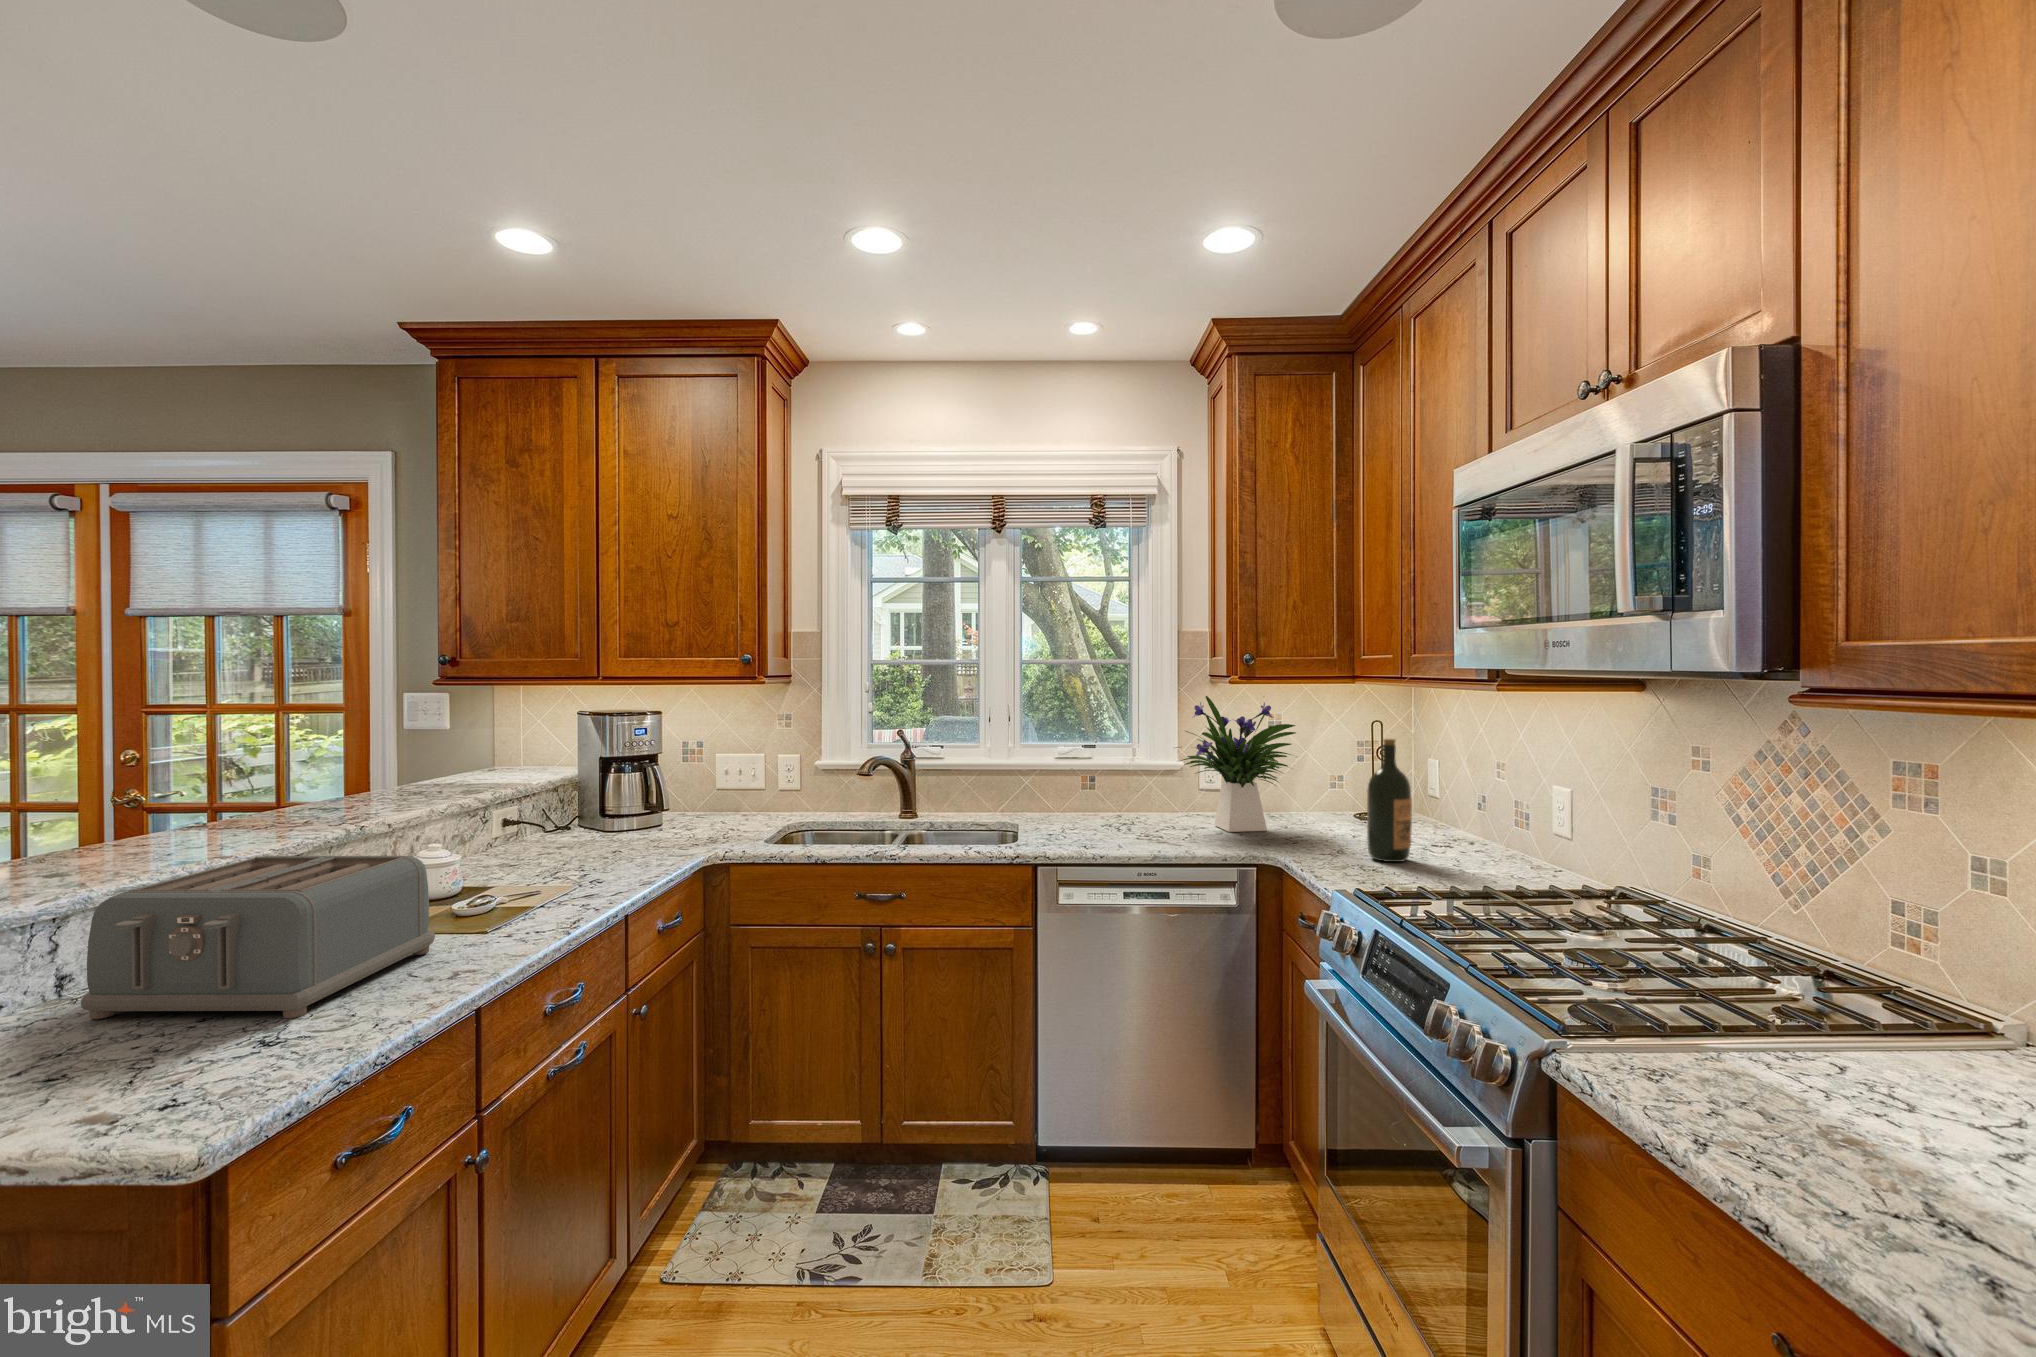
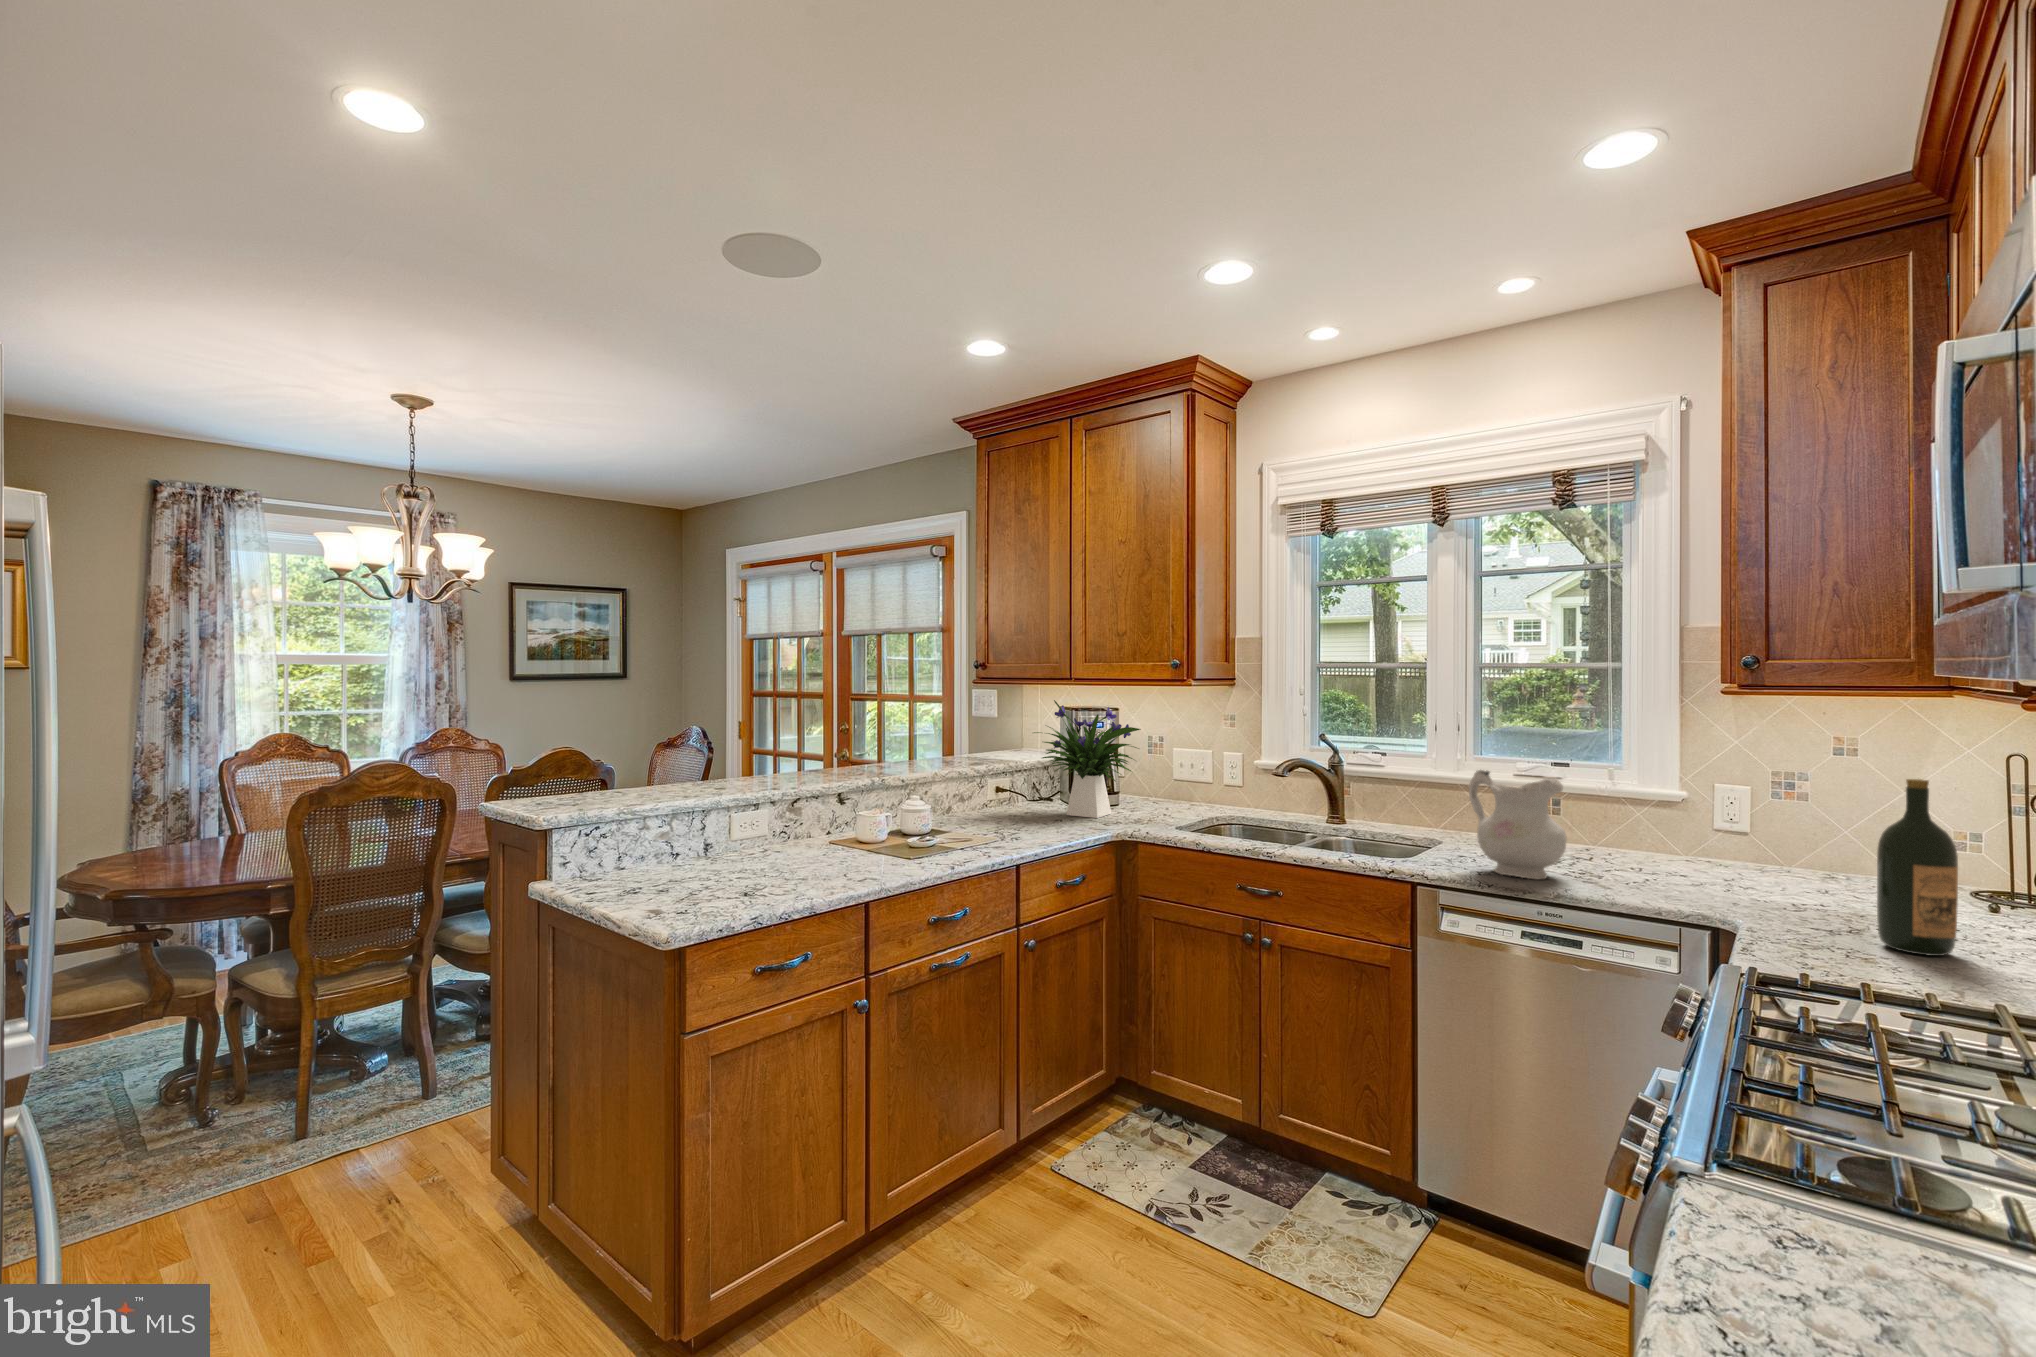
flower arrangement: present [1176,696,1296,832] -> present [1034,700,1141,818]
ceramic pitcher: none [1067,753,1146,846] -> present [1469,770,1566,879]
toaster: present [81,856,435,1019] -> none [693,789,872,886]

